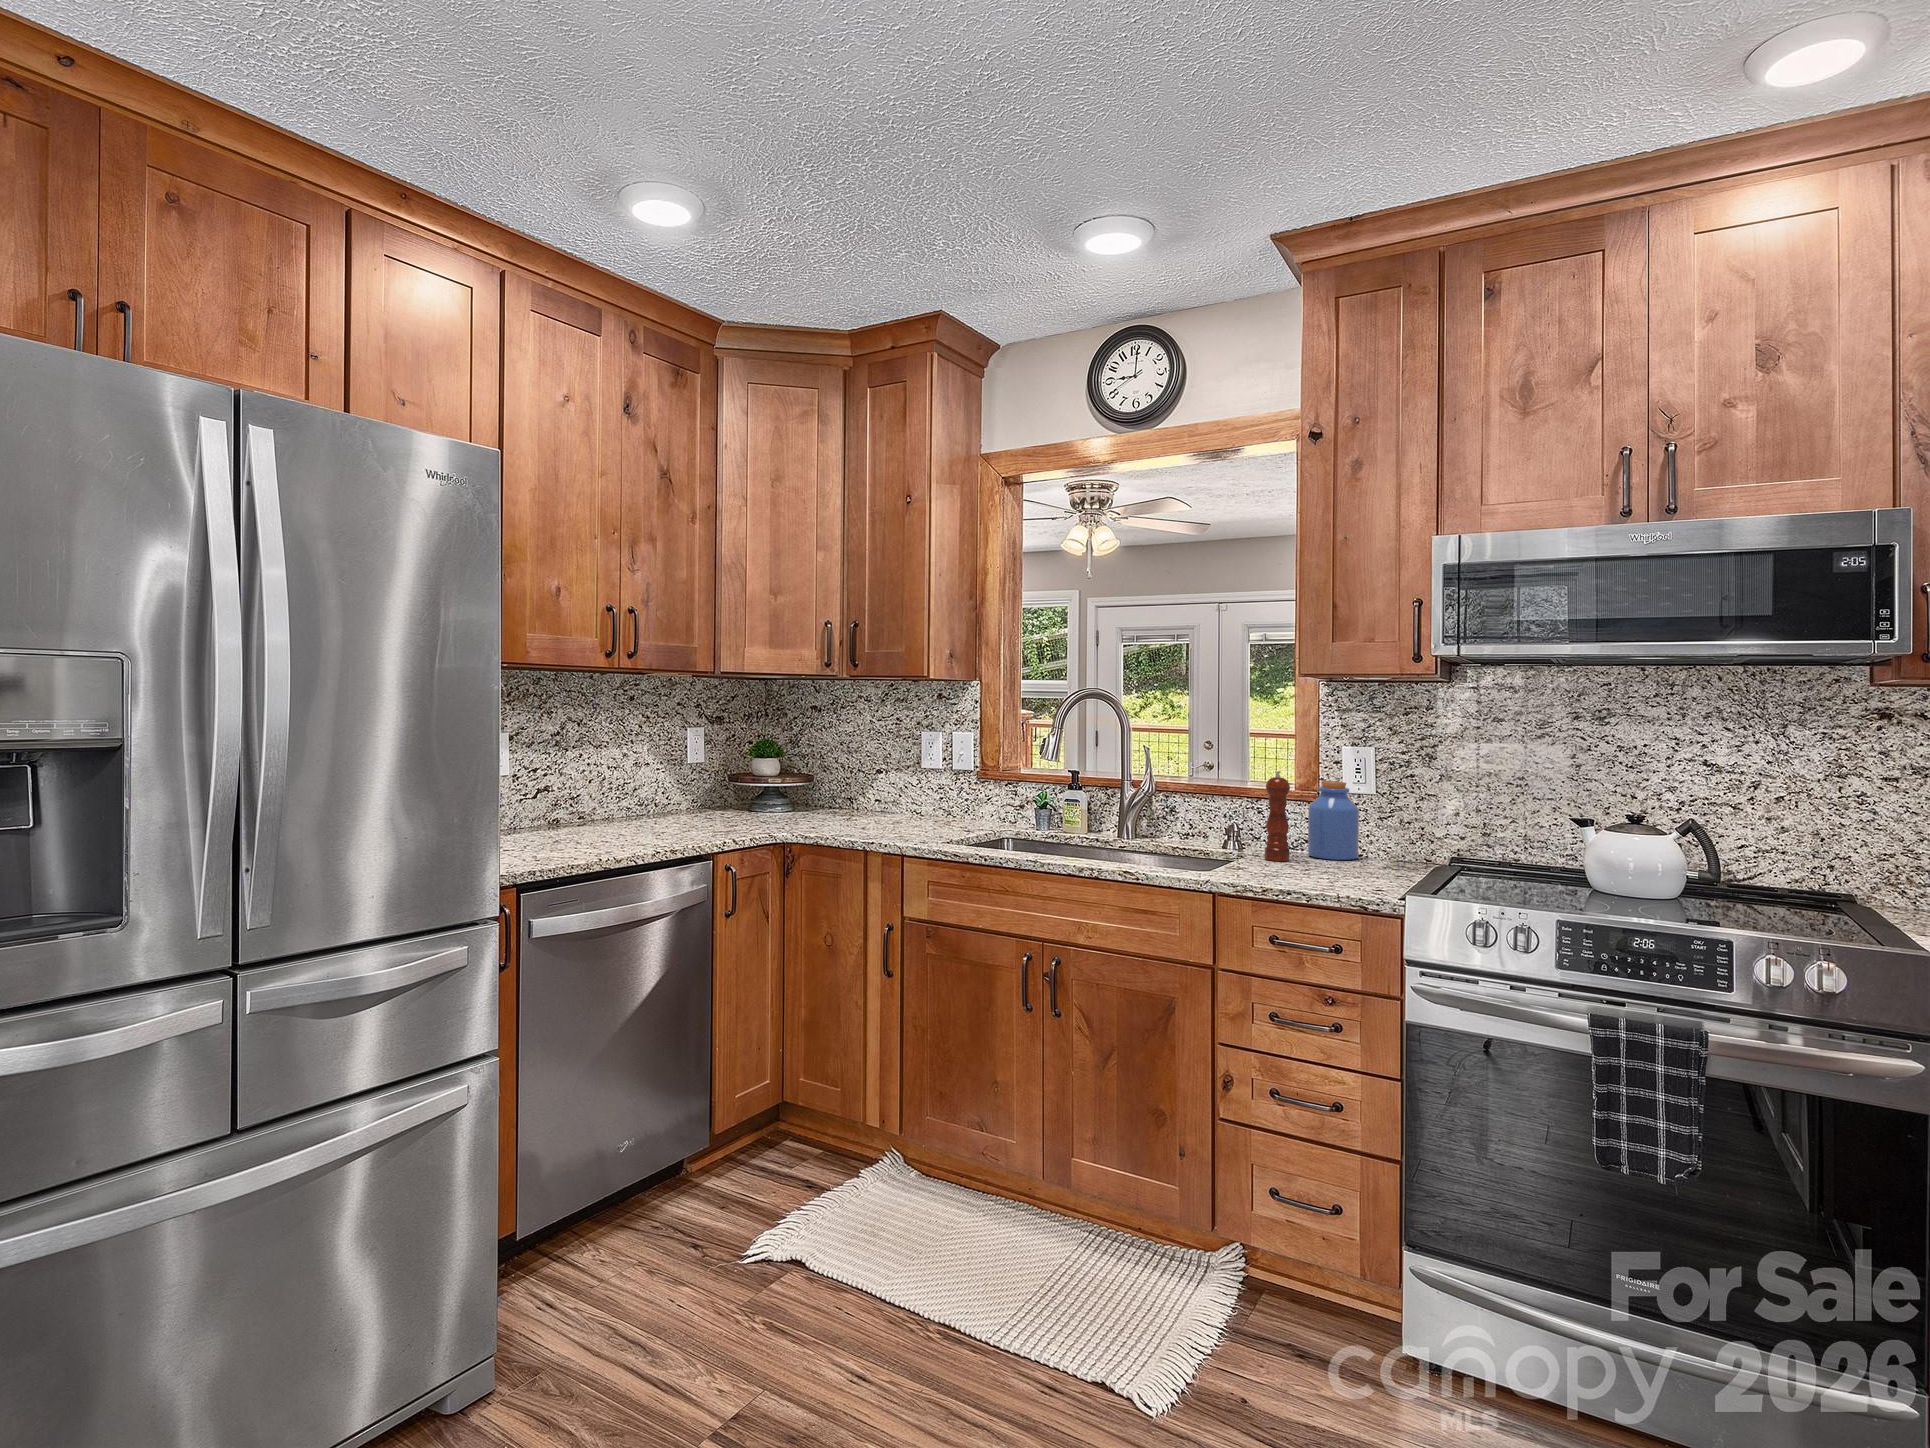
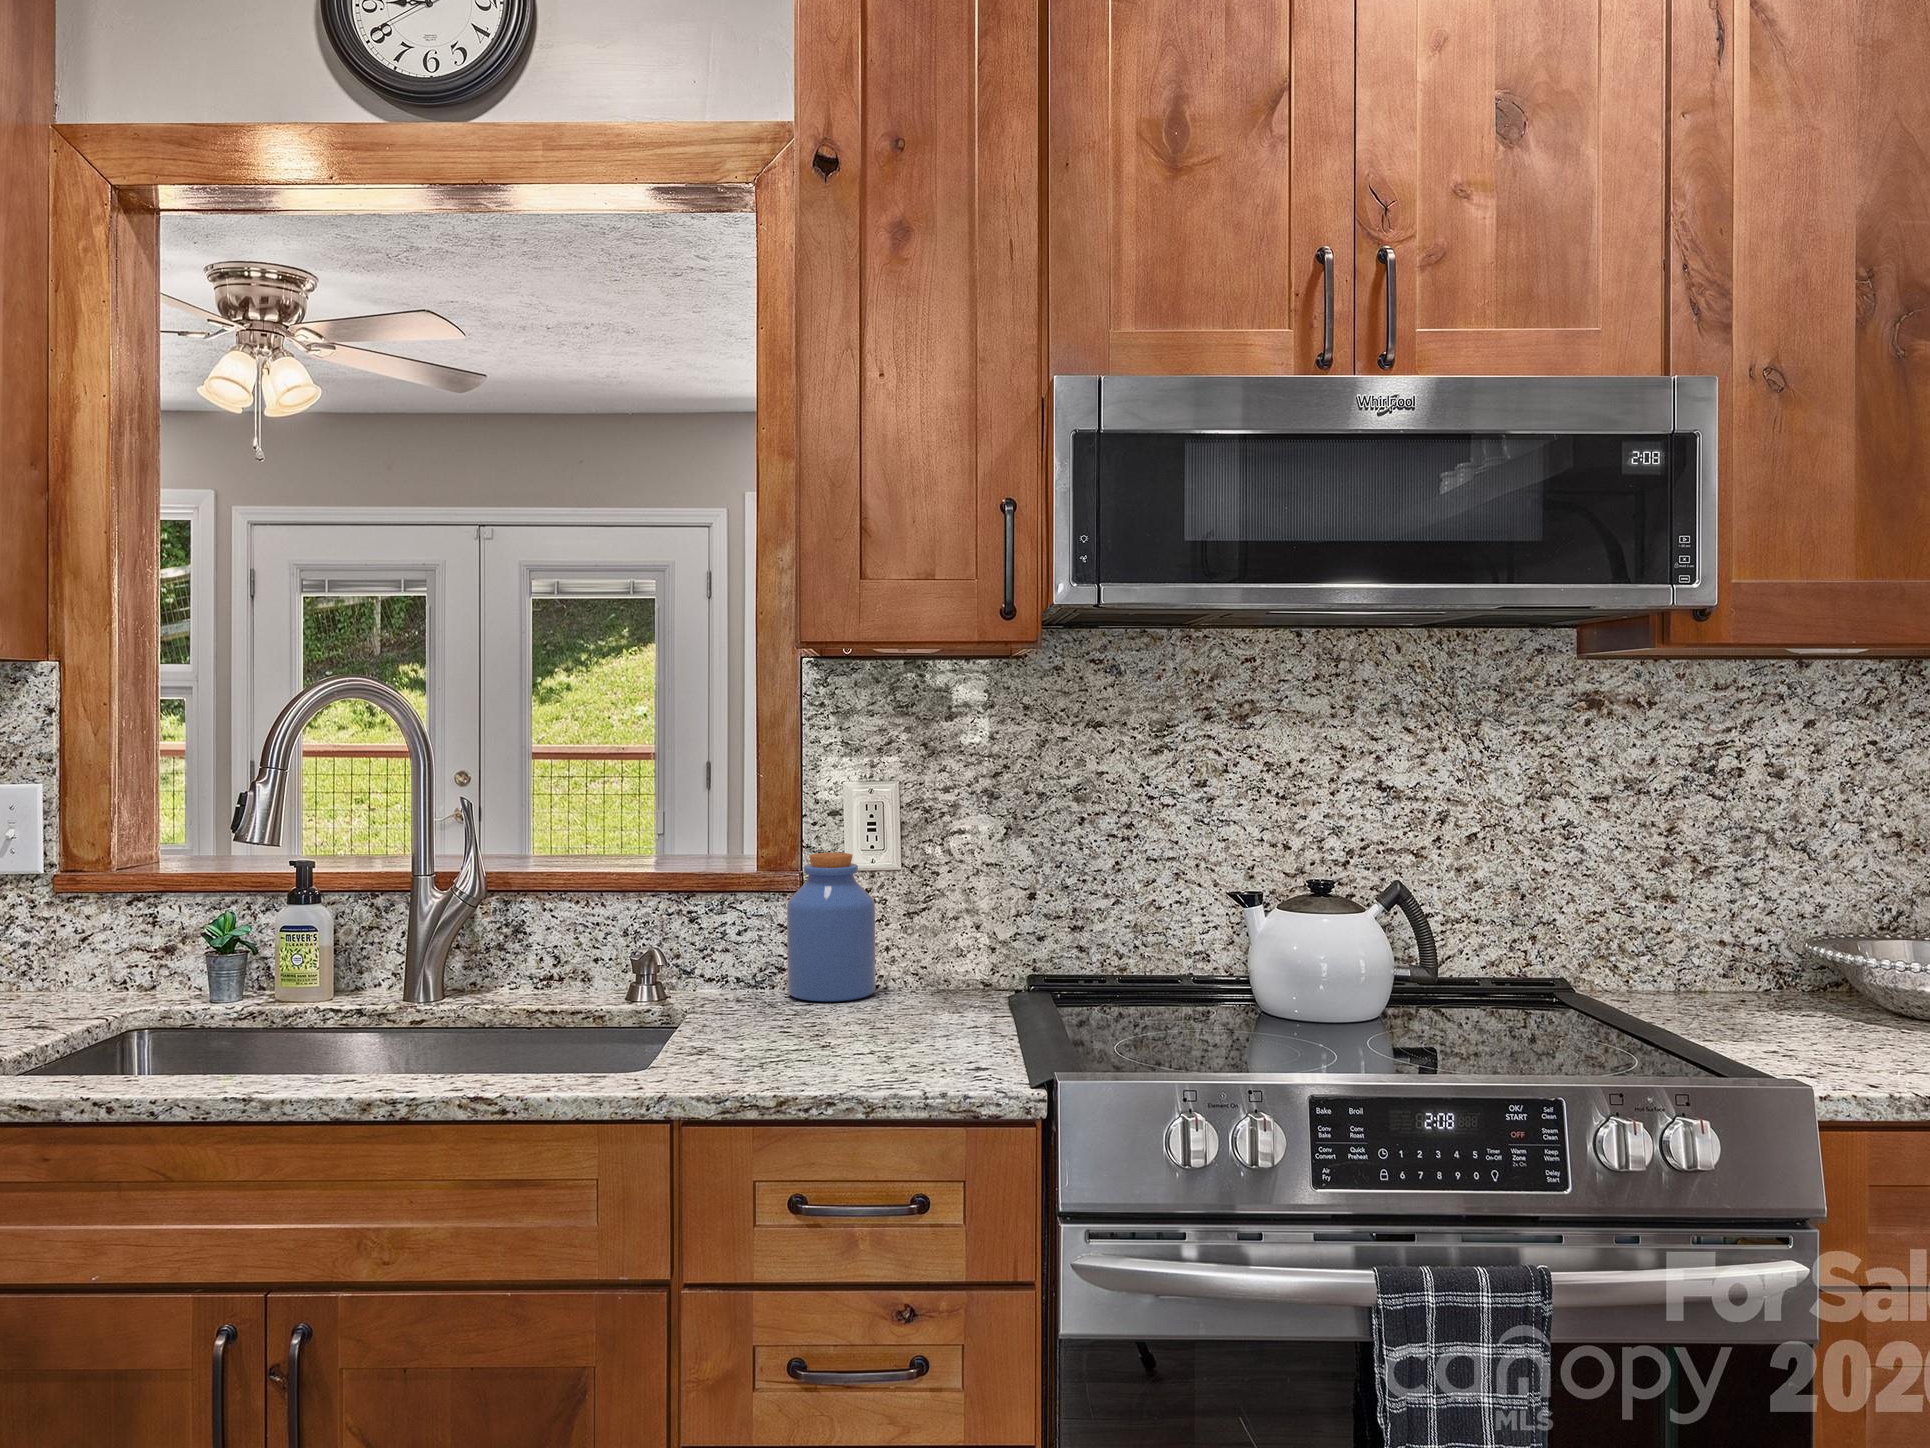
pepper mill: present [1265,771,1290,861] -> none [722,844,767,1021]

